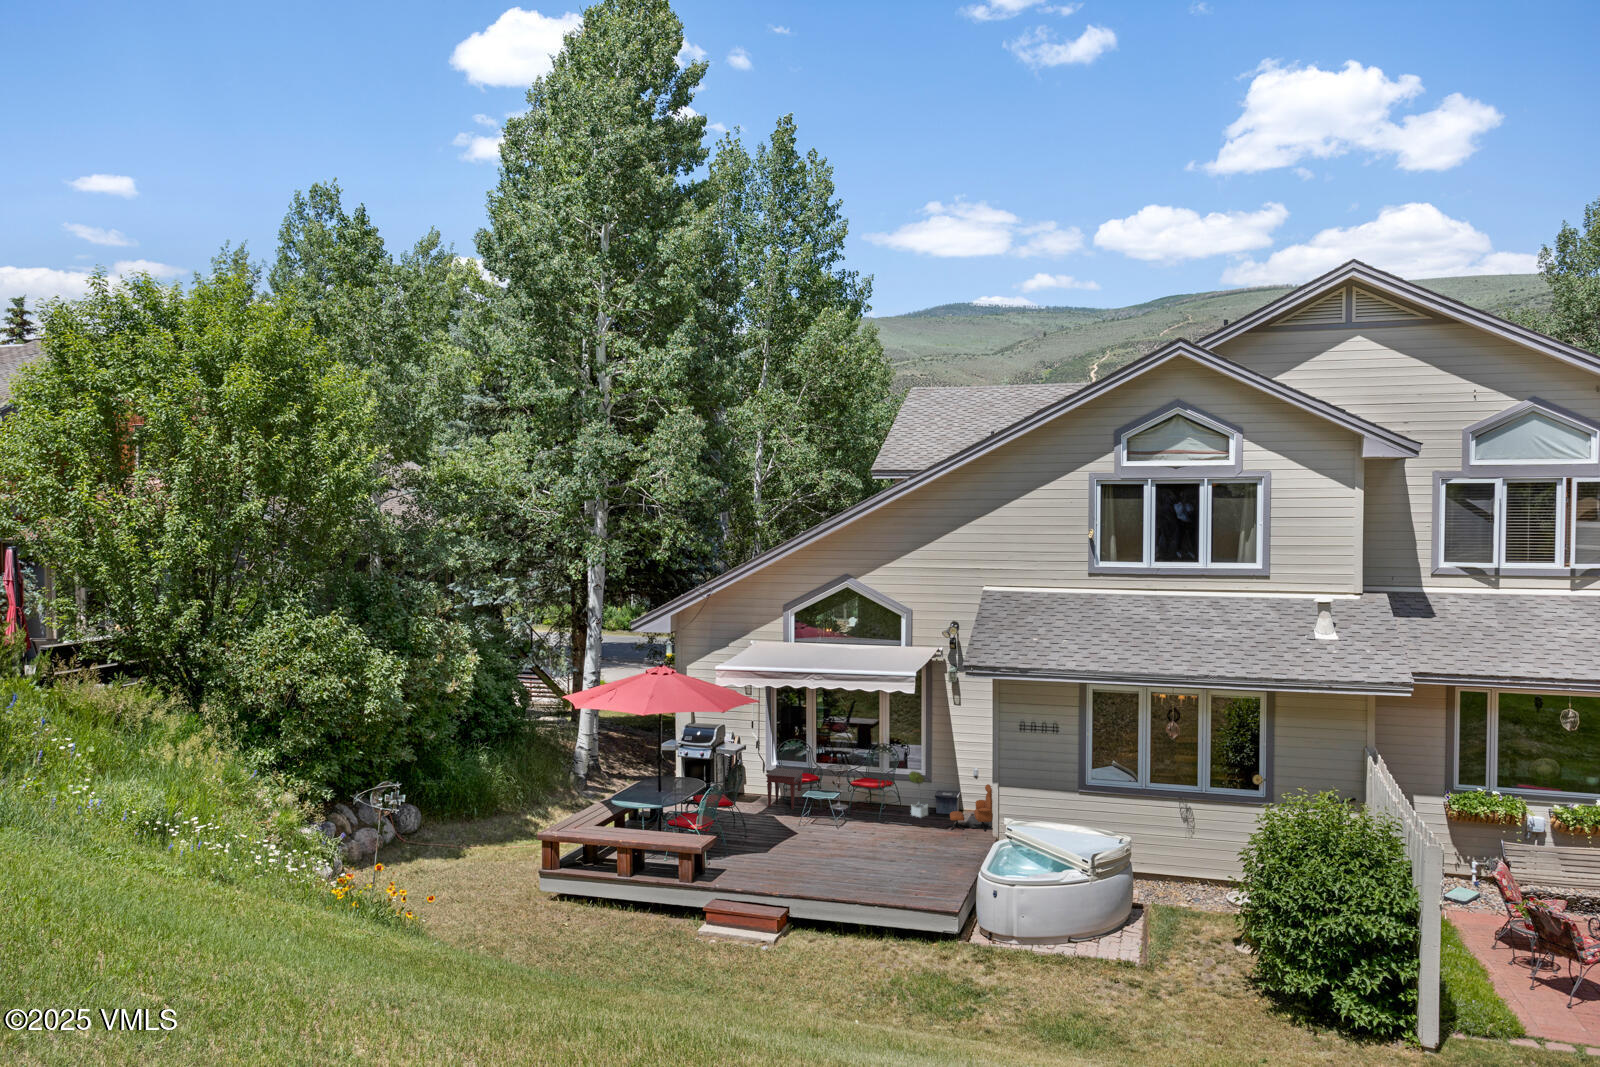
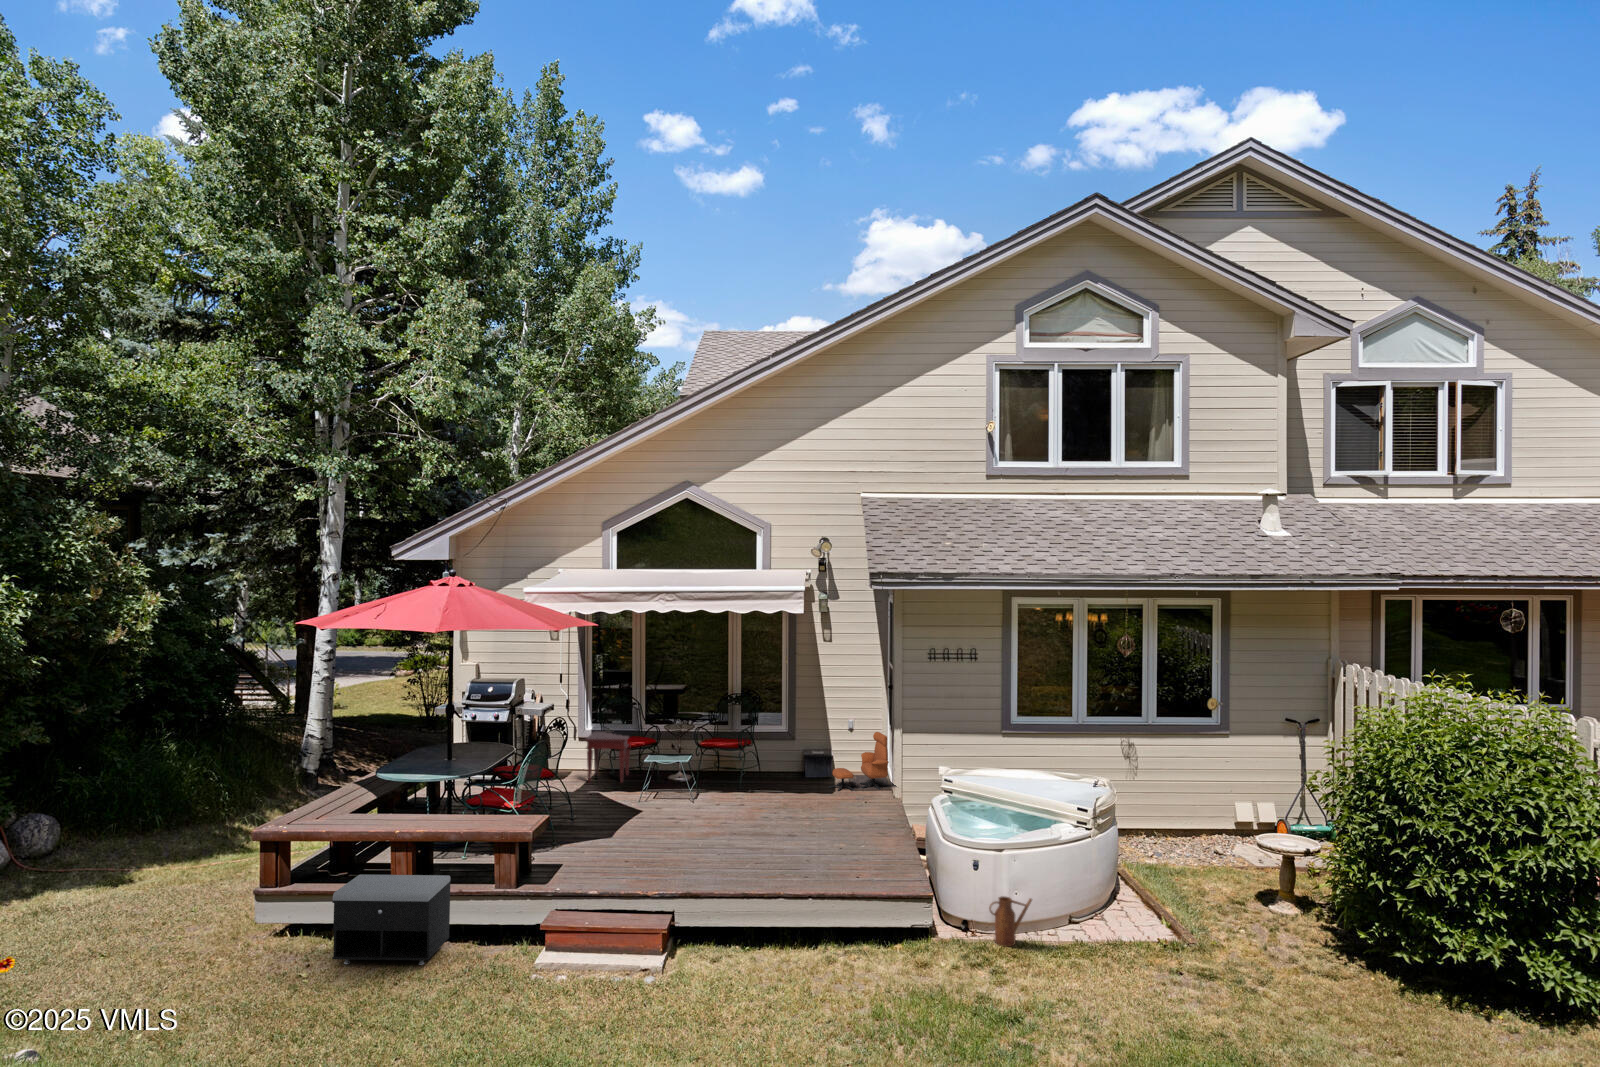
potted tree: present [909,771,928,817] -> none [773,722,797,781]
storage bench: none [589,863,656,921] -> present [332,875,450,965]
watering can: none [1001,920,1032,954] -> present [989,896,1032,947]

